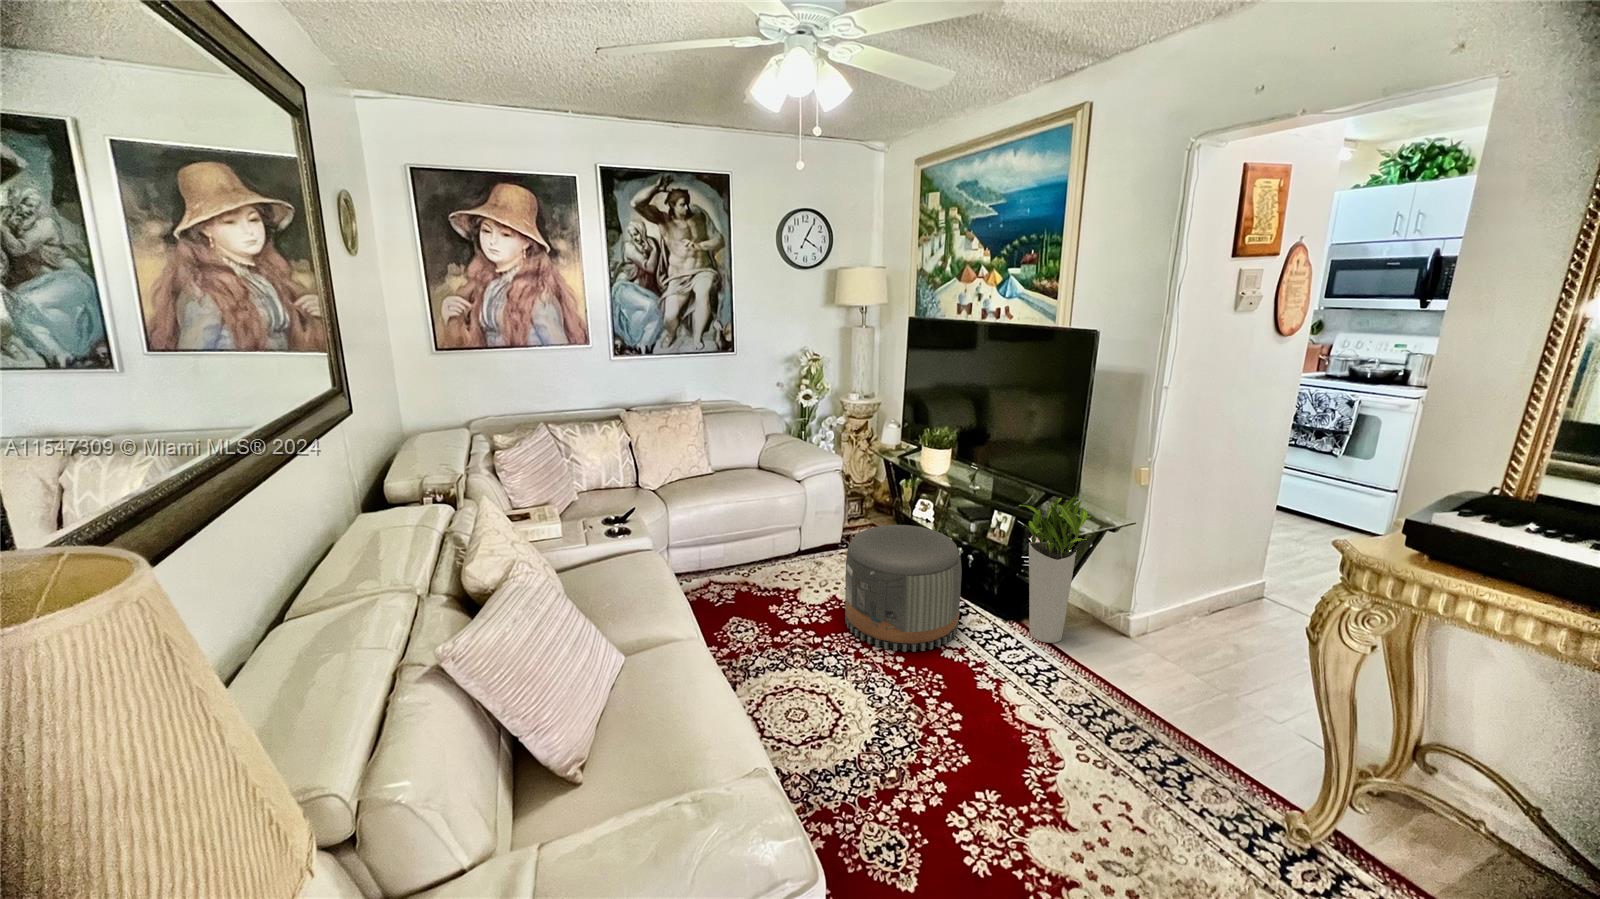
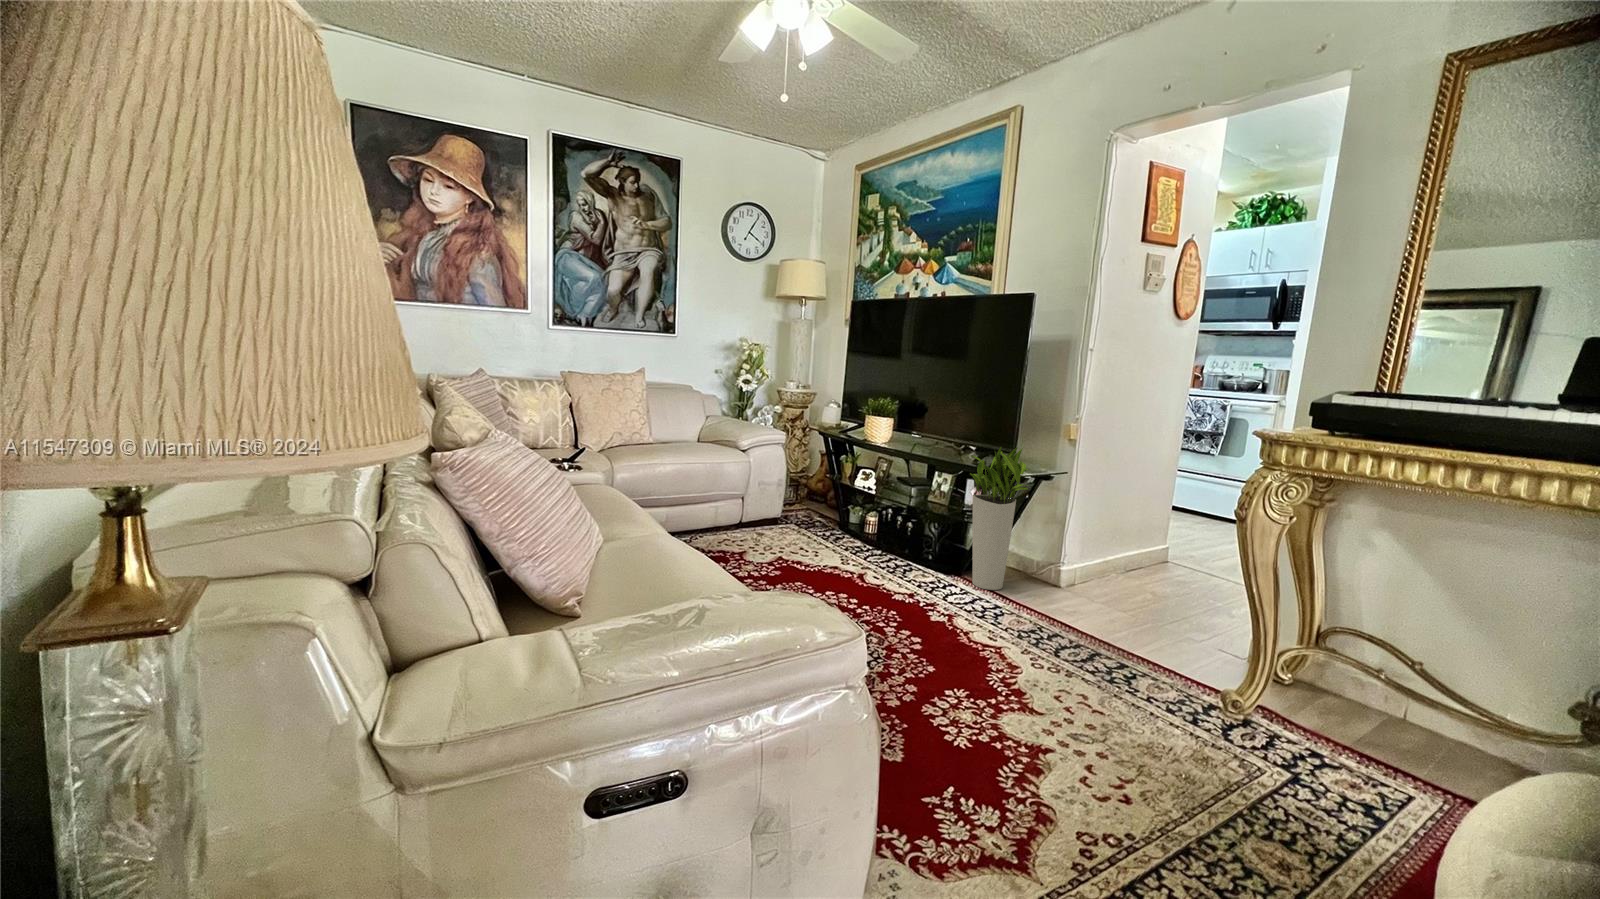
pouf: present [845,525,962,652] -> none [795,482,910,595]

